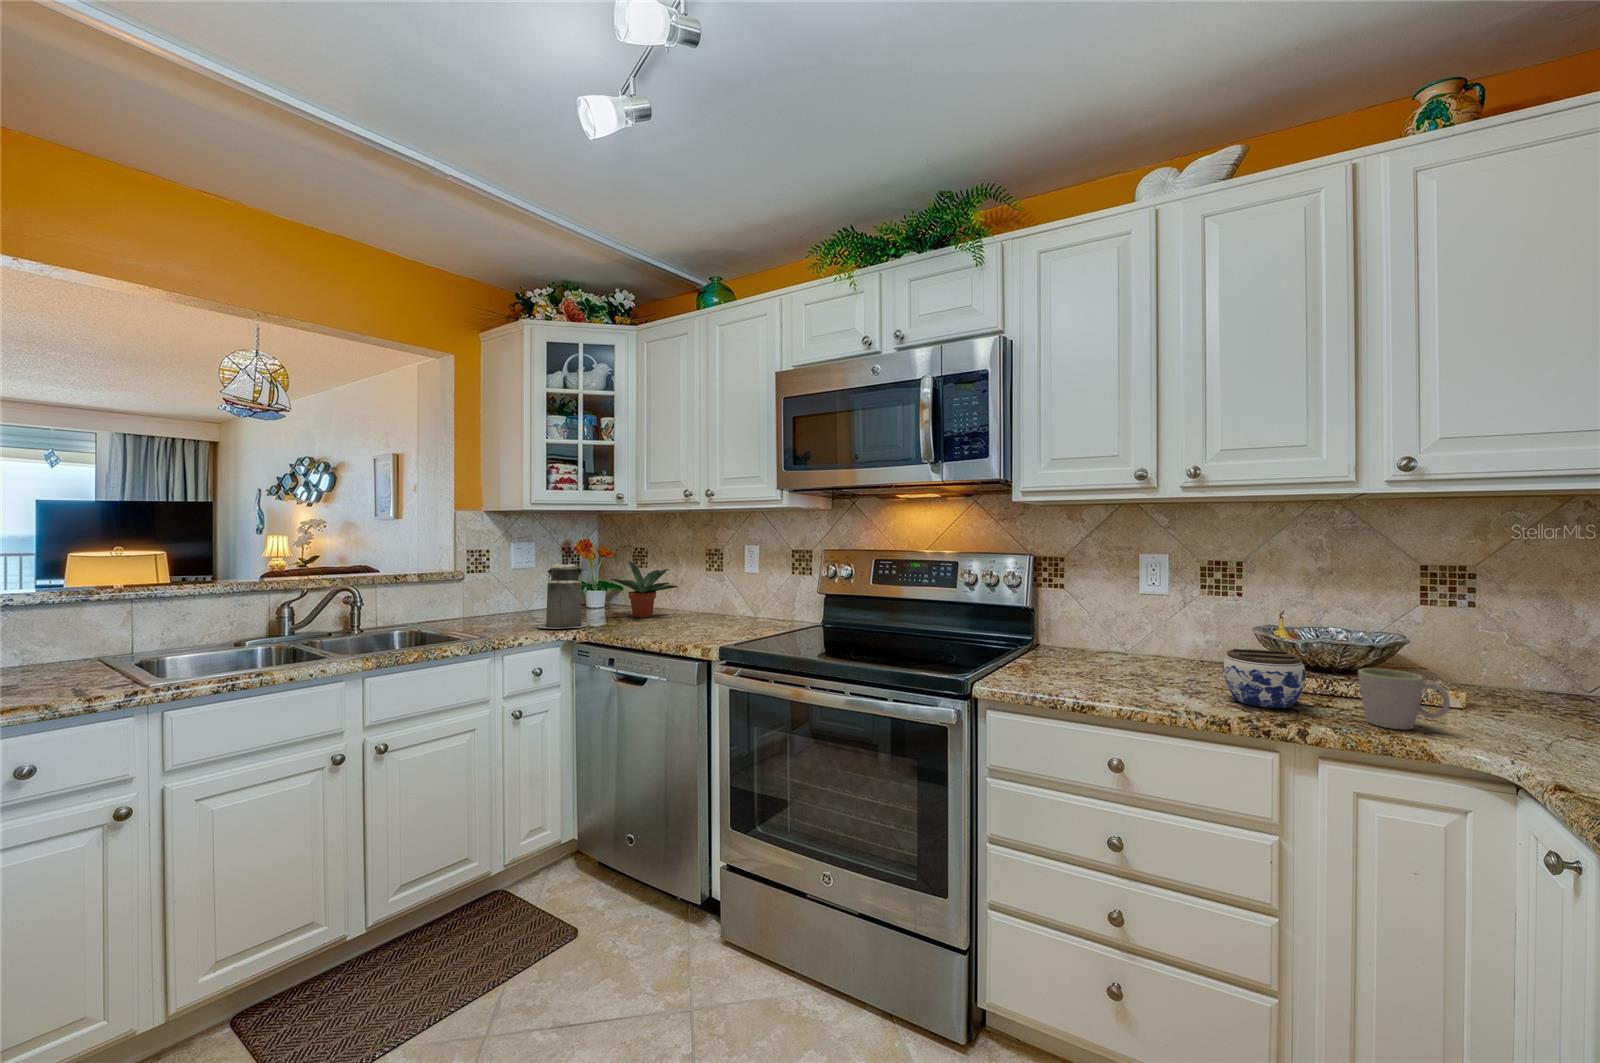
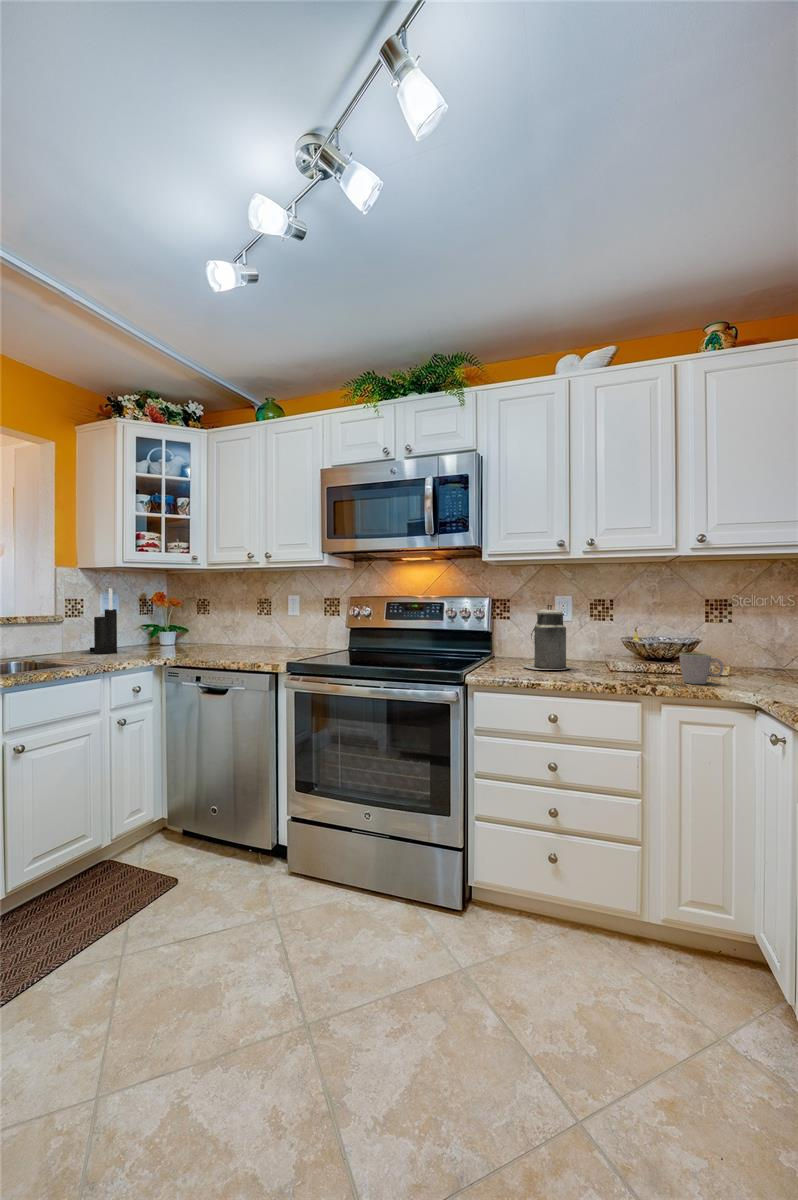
knife block: none [494,537,528,622] -> present [90,588,117,654]
canister: present [537,558,588,629] -> present [524,604,570,670]
potted plant: present [610,561,678,618] -> none [186,607,240,649]
jar: present [1223,649,1306,708] -> none [609,647,653,679]

